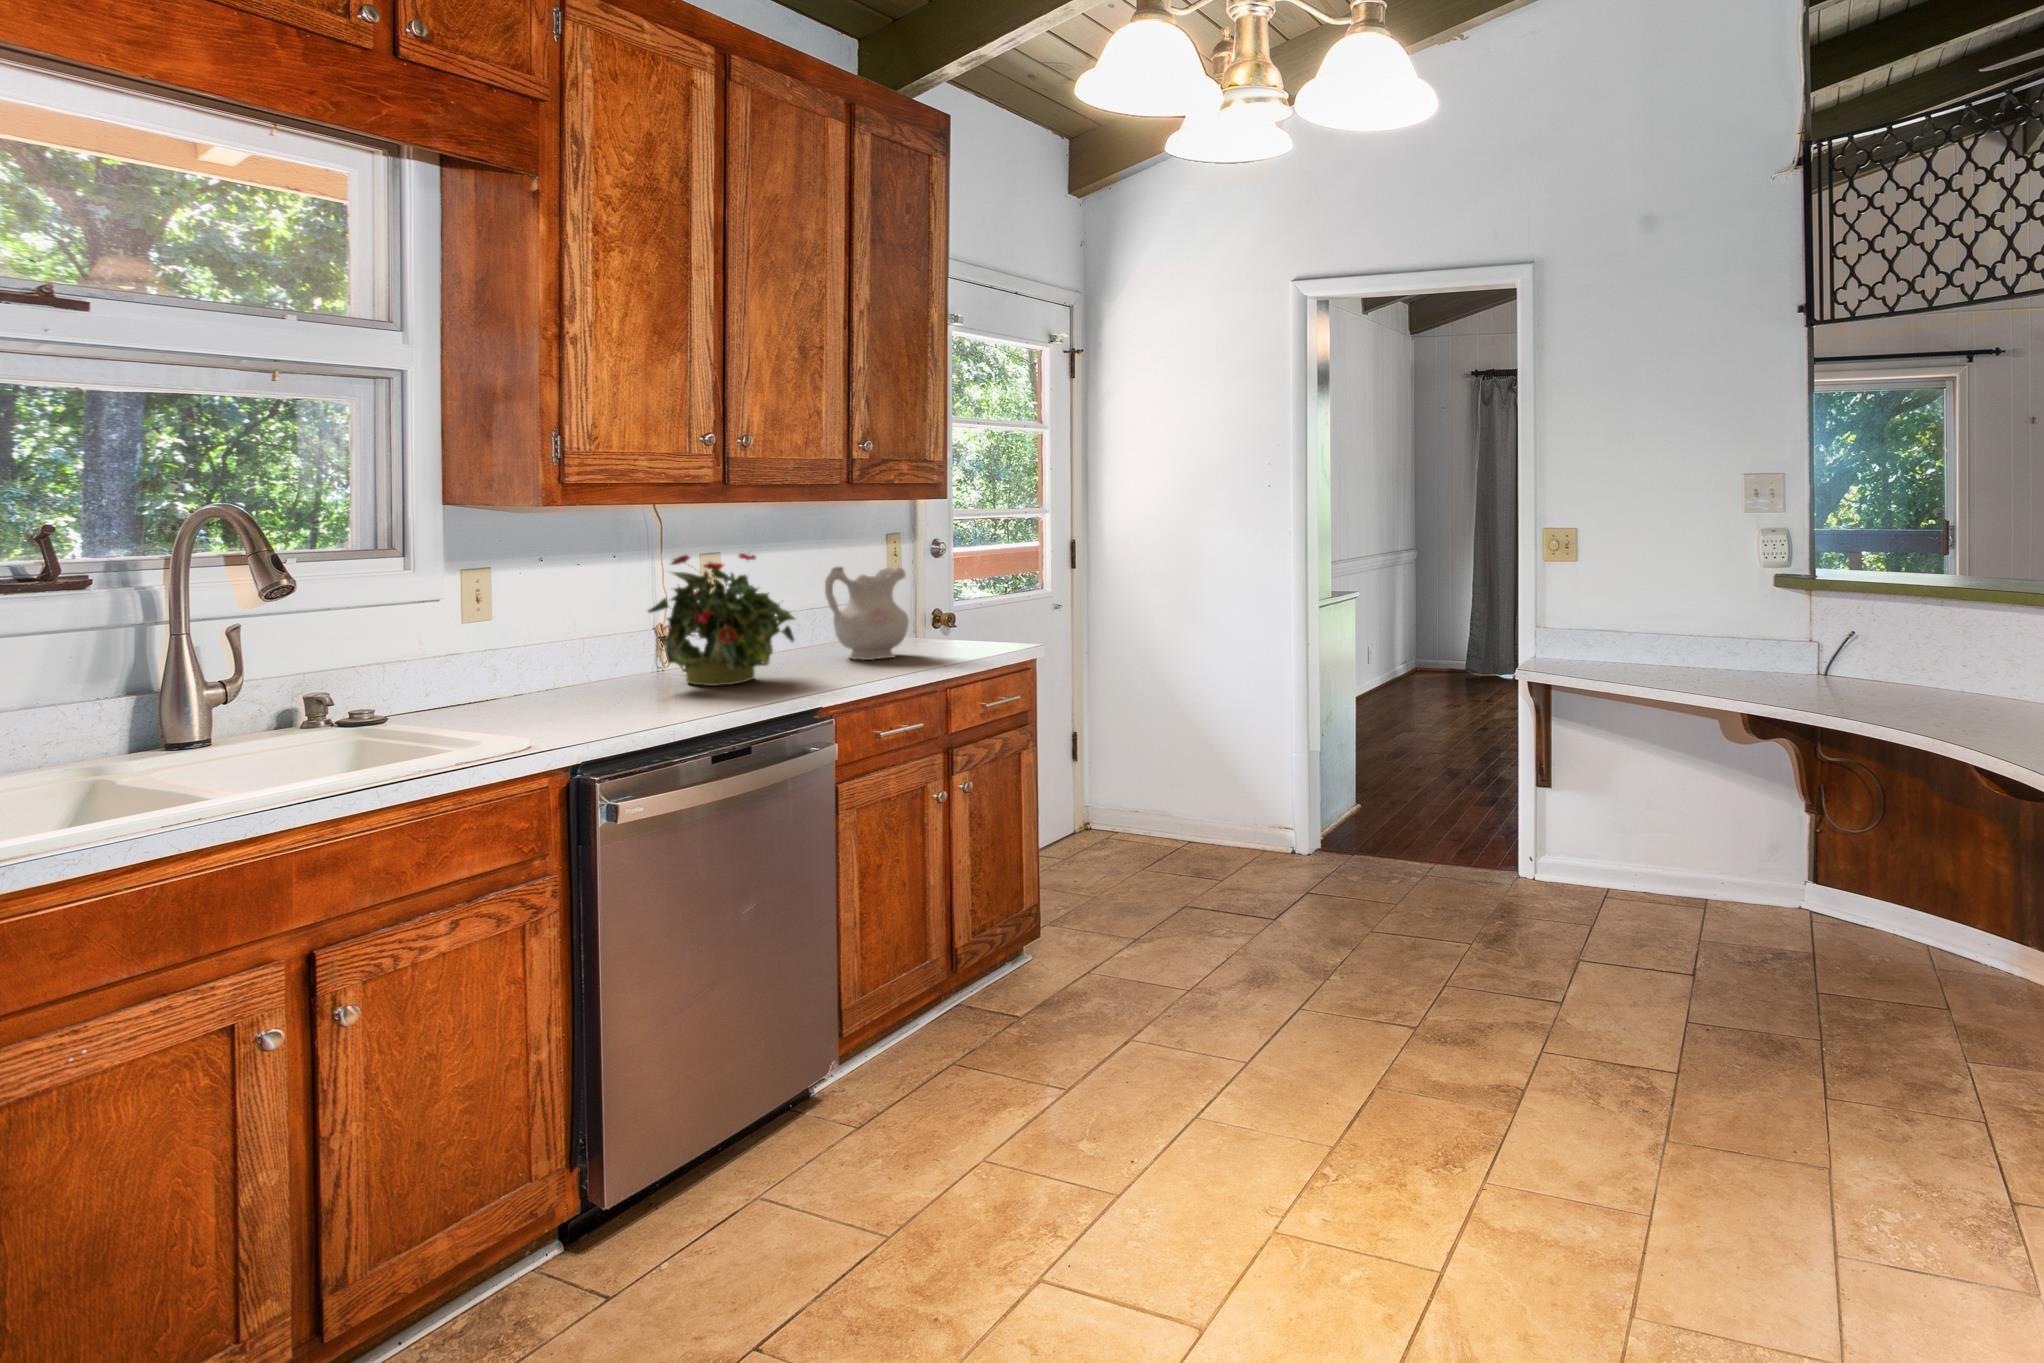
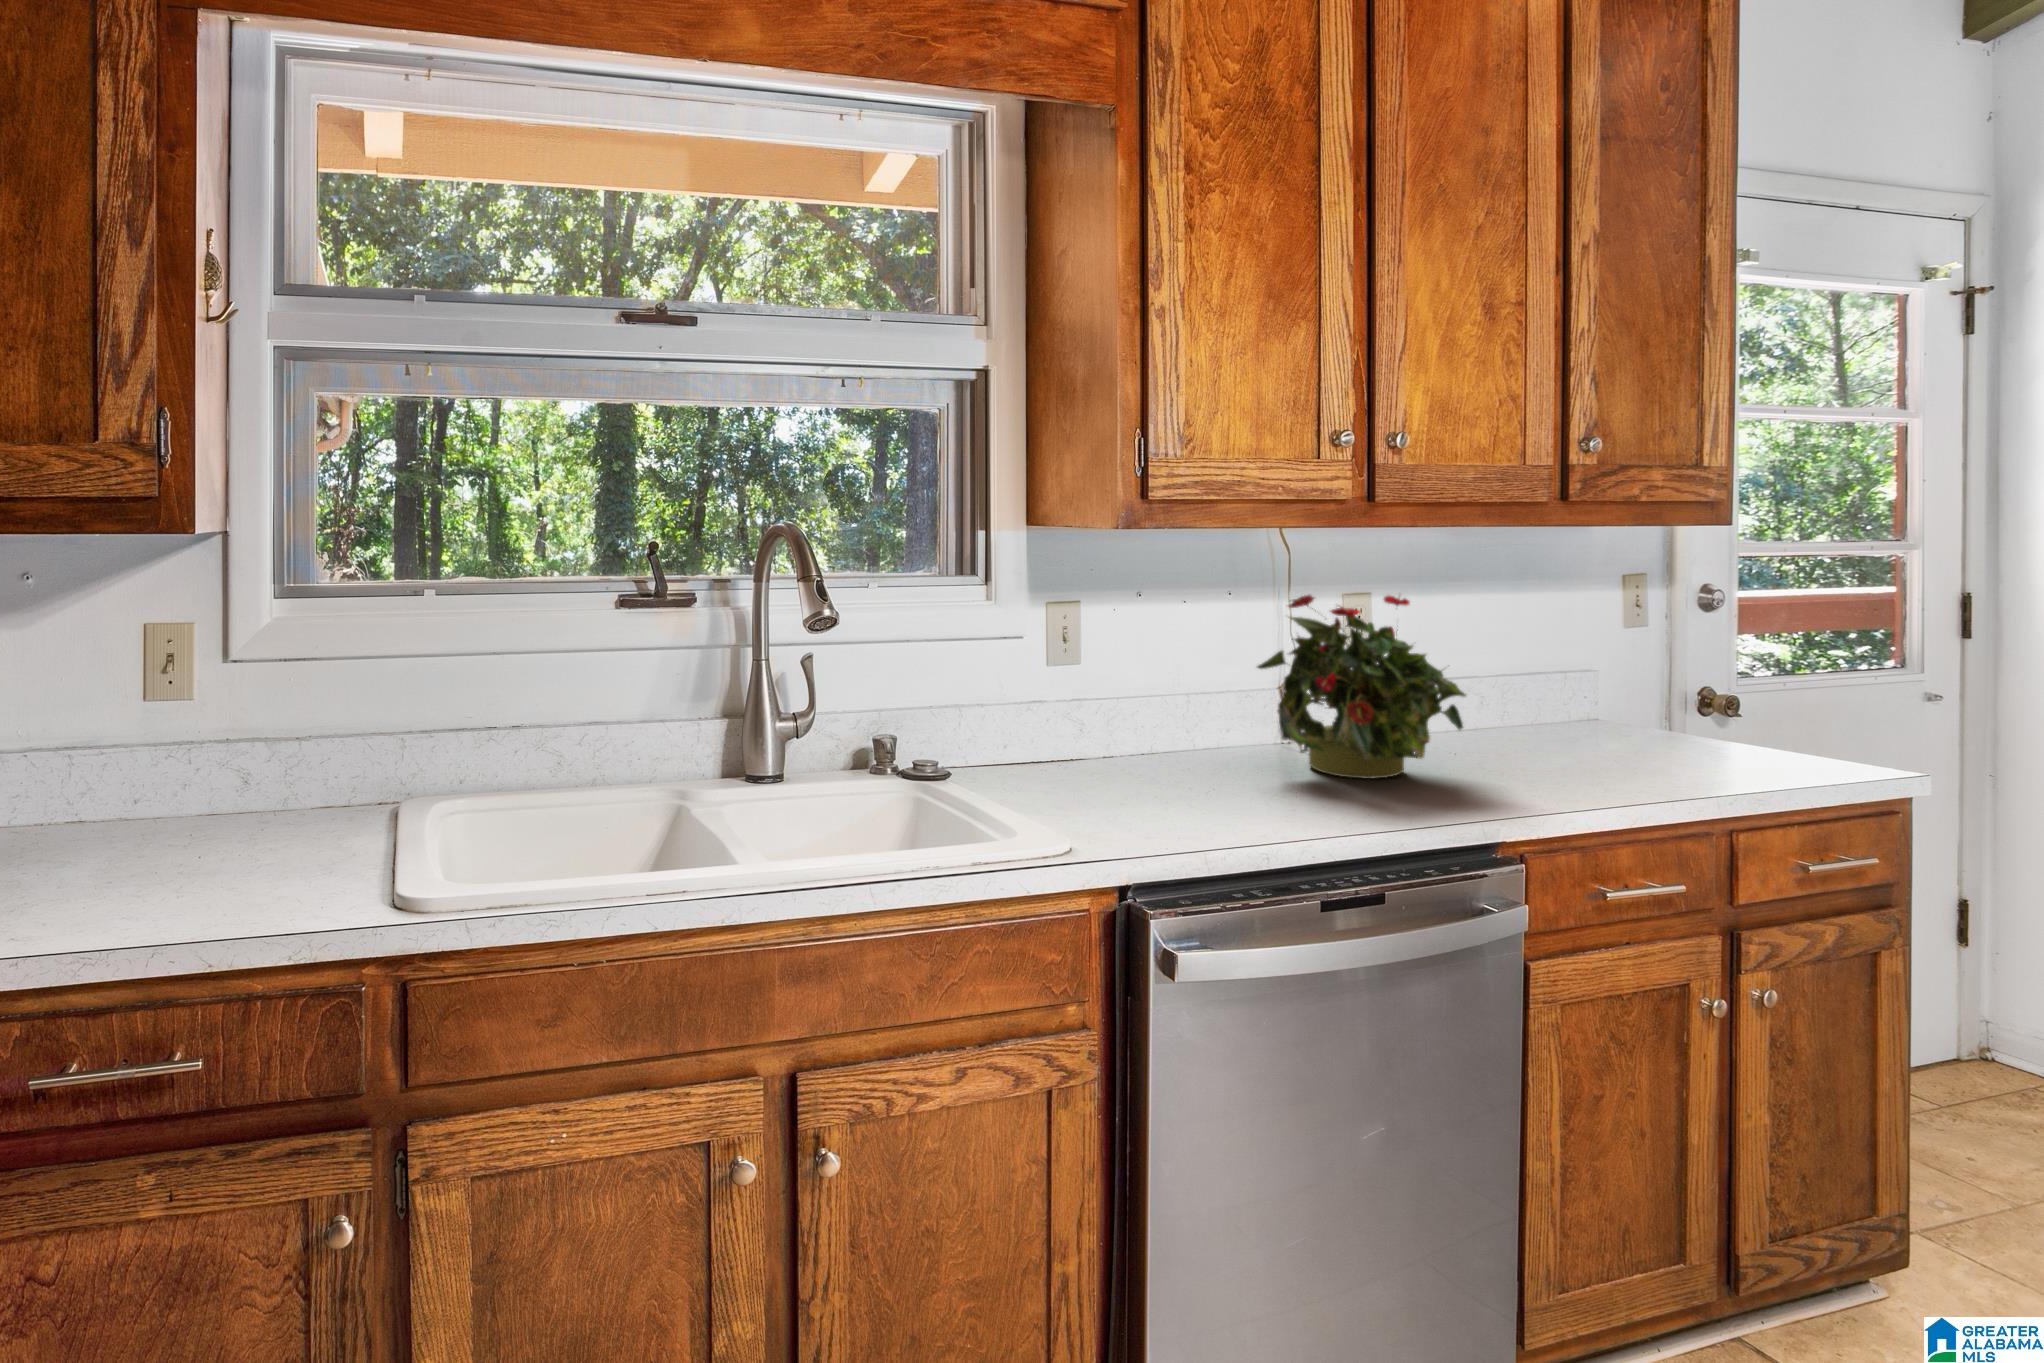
ceramic pitcher: present [825,567,909,660] -> none [1517,619,1660,764]

